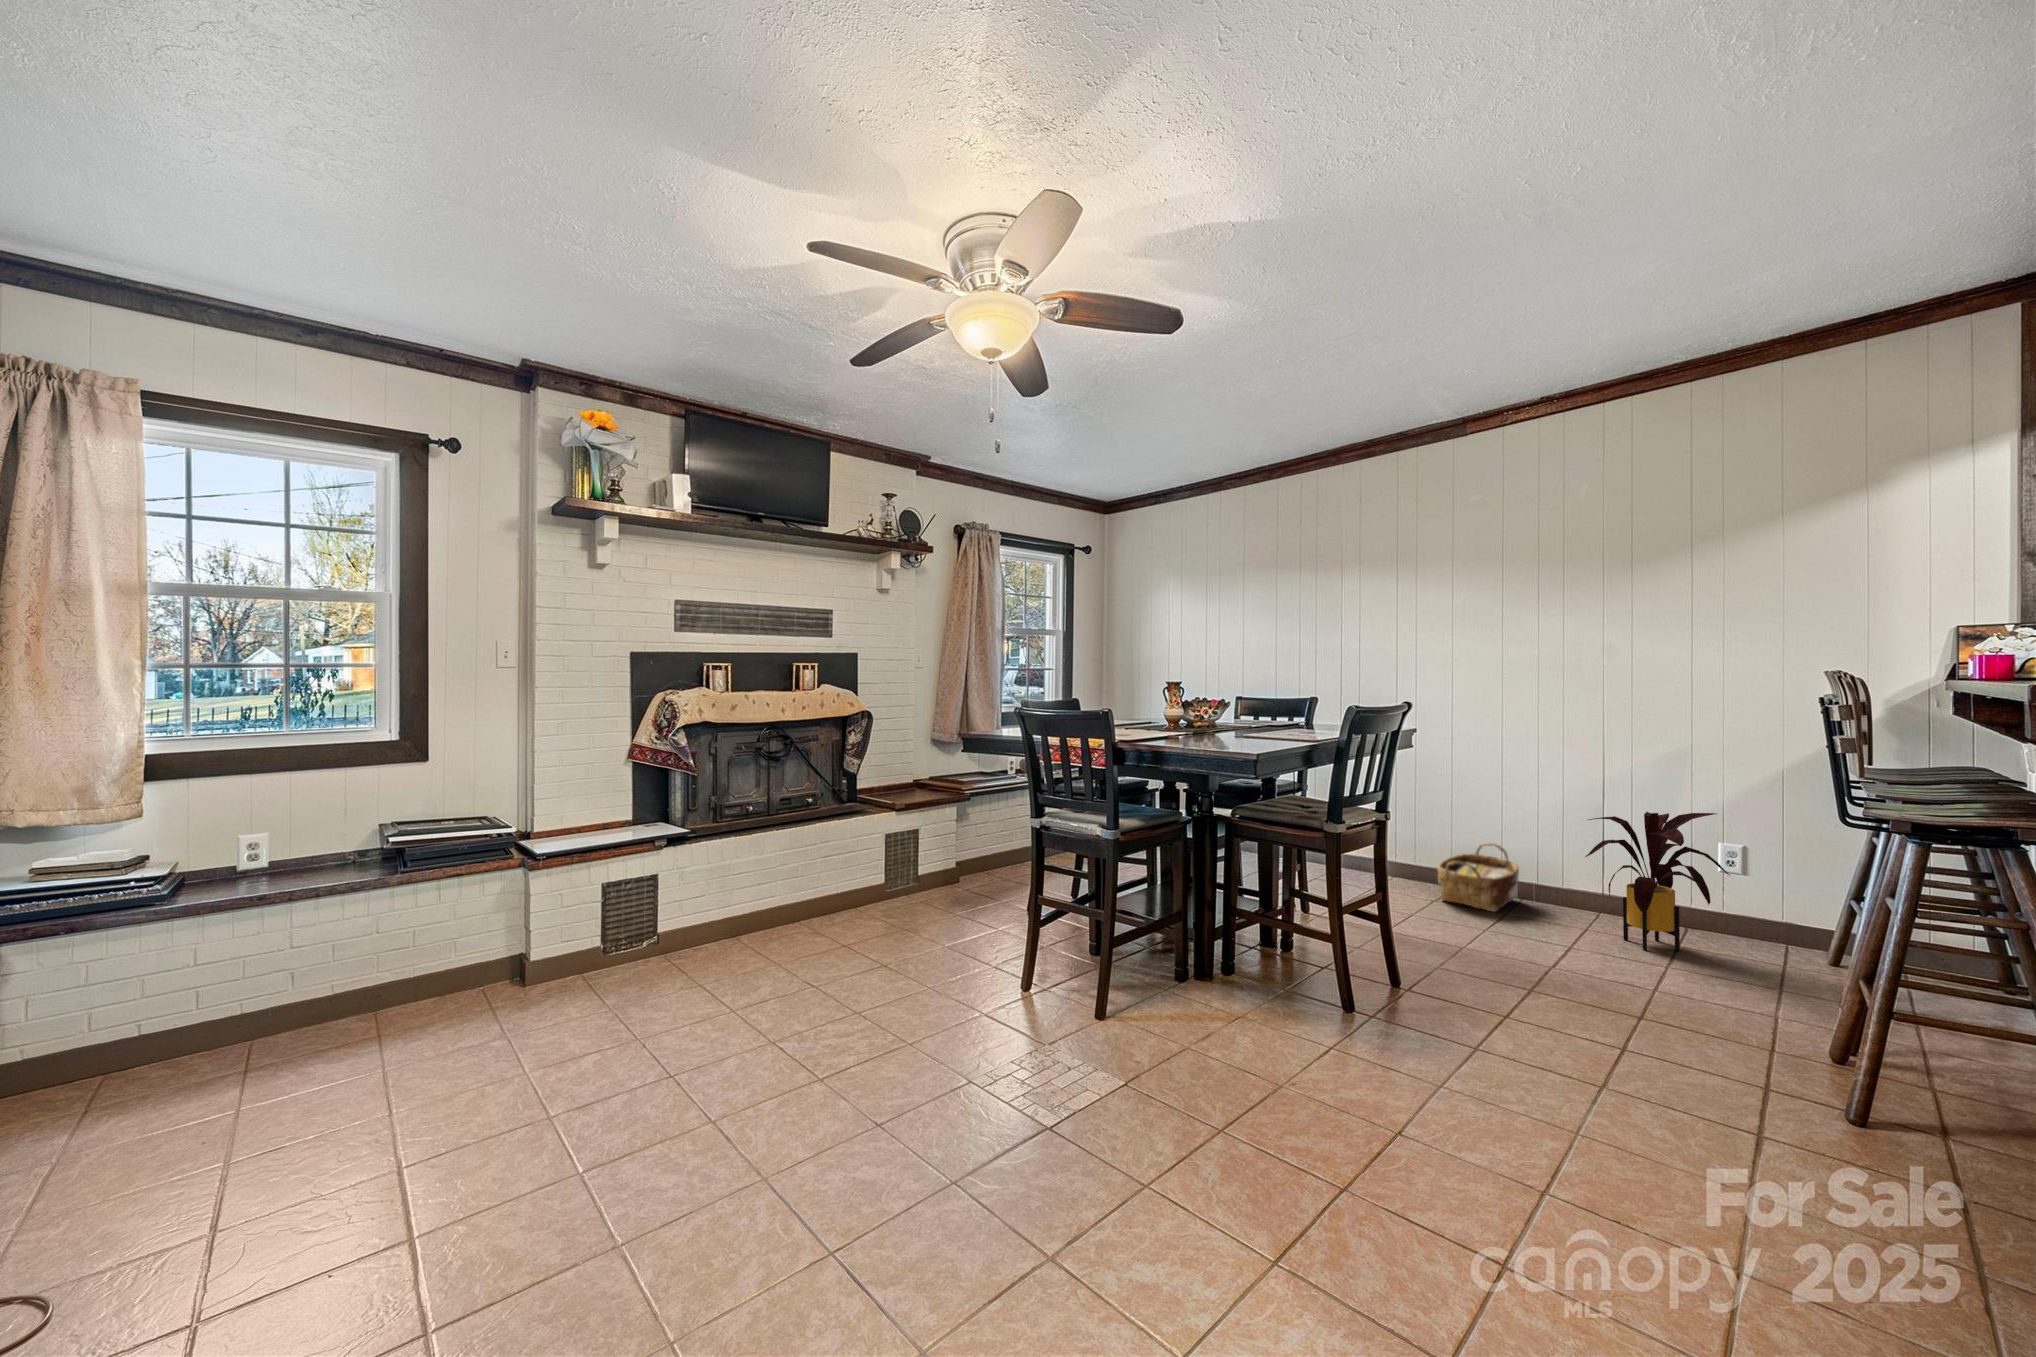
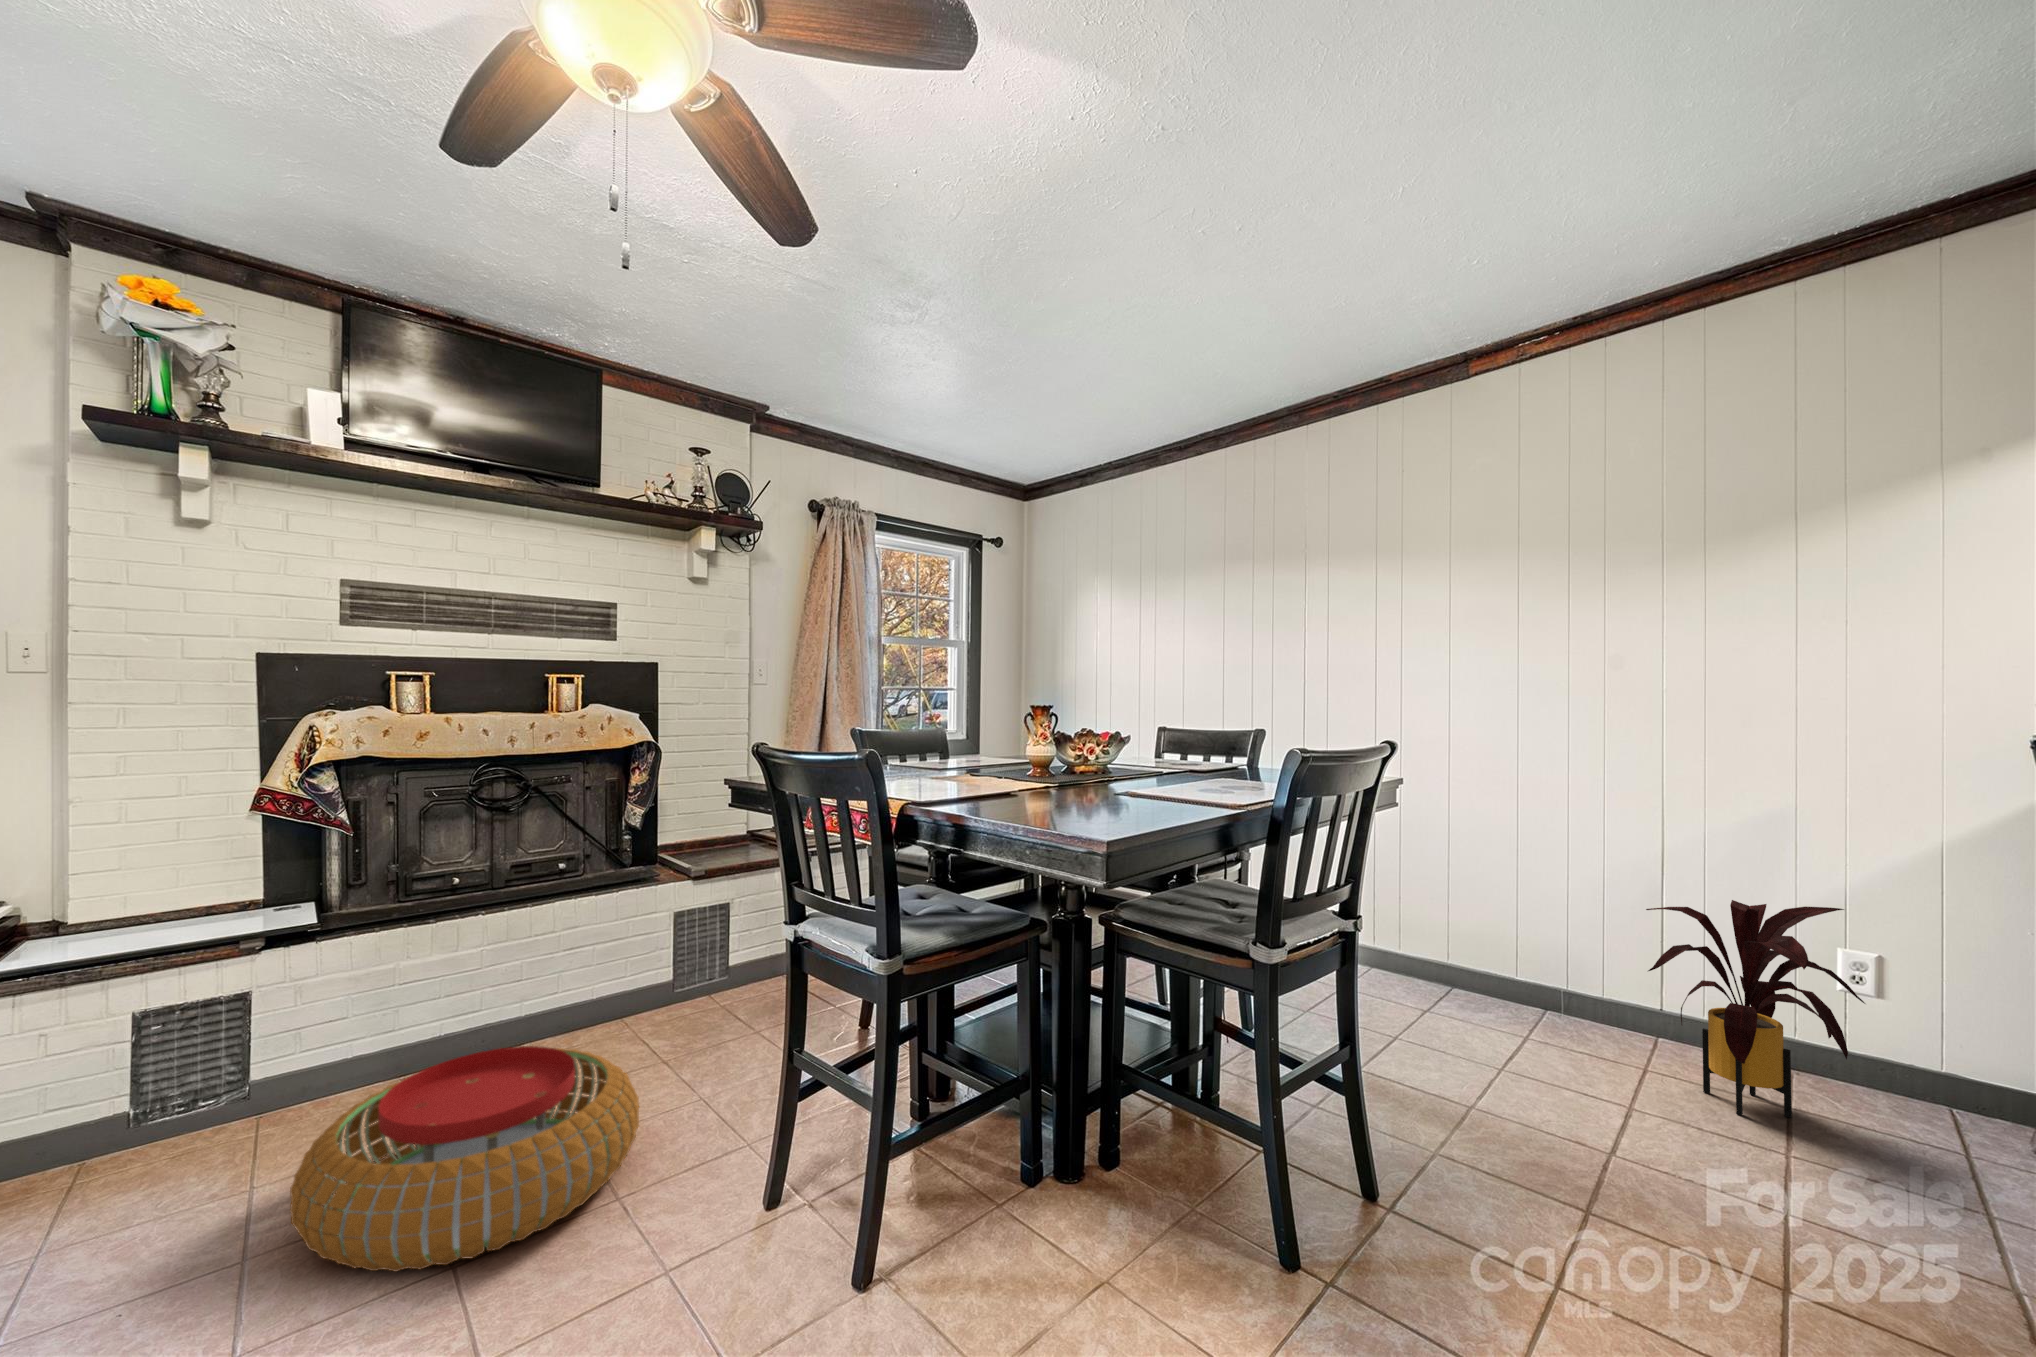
woven basket: present [1437,843,1519,912] -> none [1431,929,1544,1034]
pouf: none [746,903,930,1013] -> present [290,1046,639,1271]

